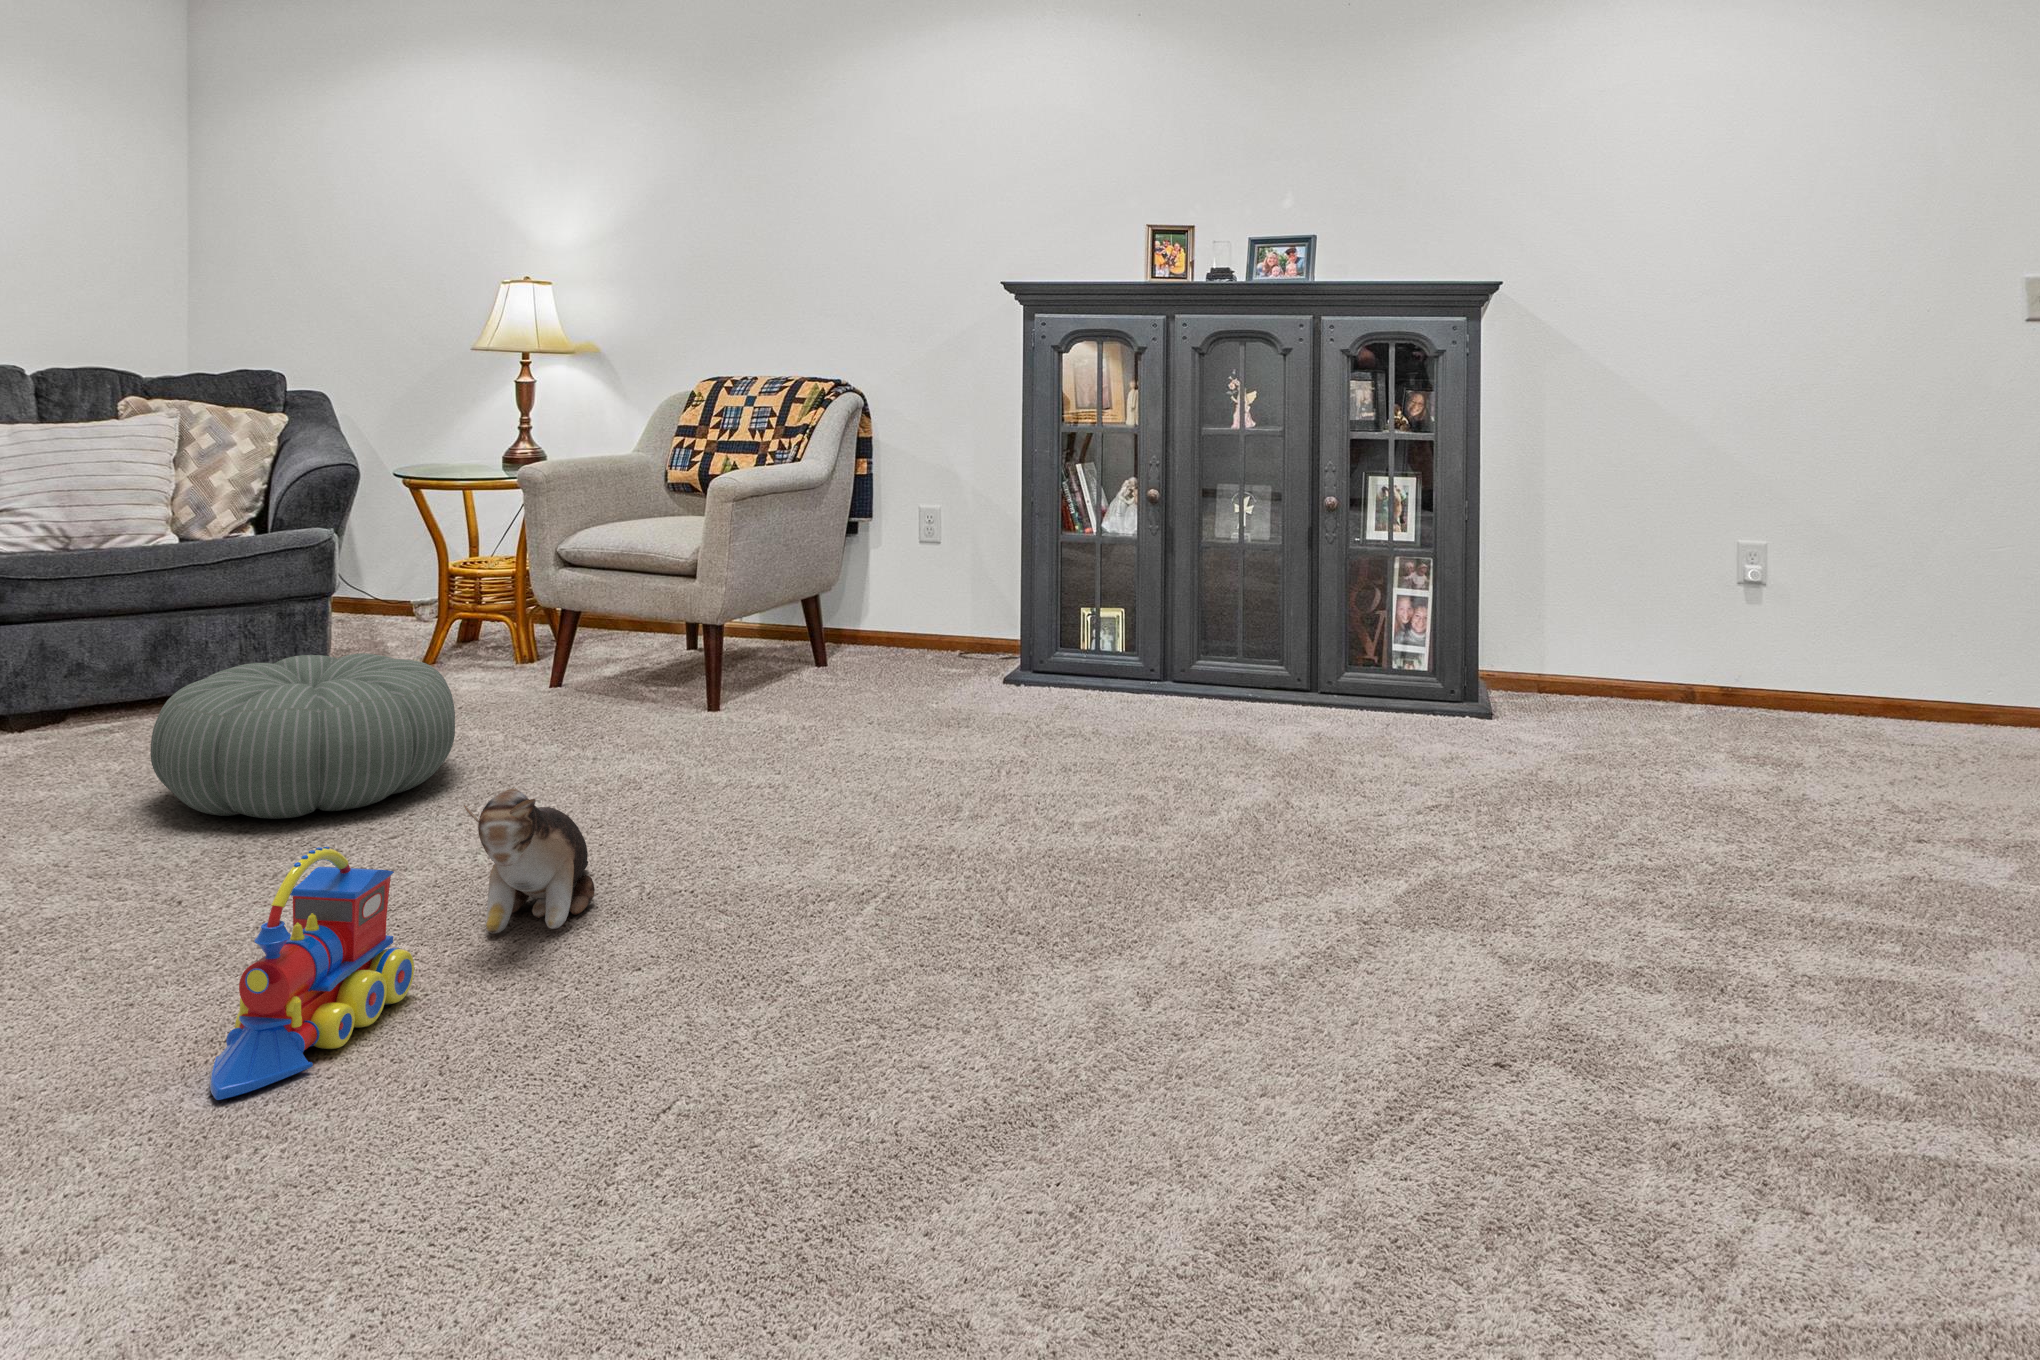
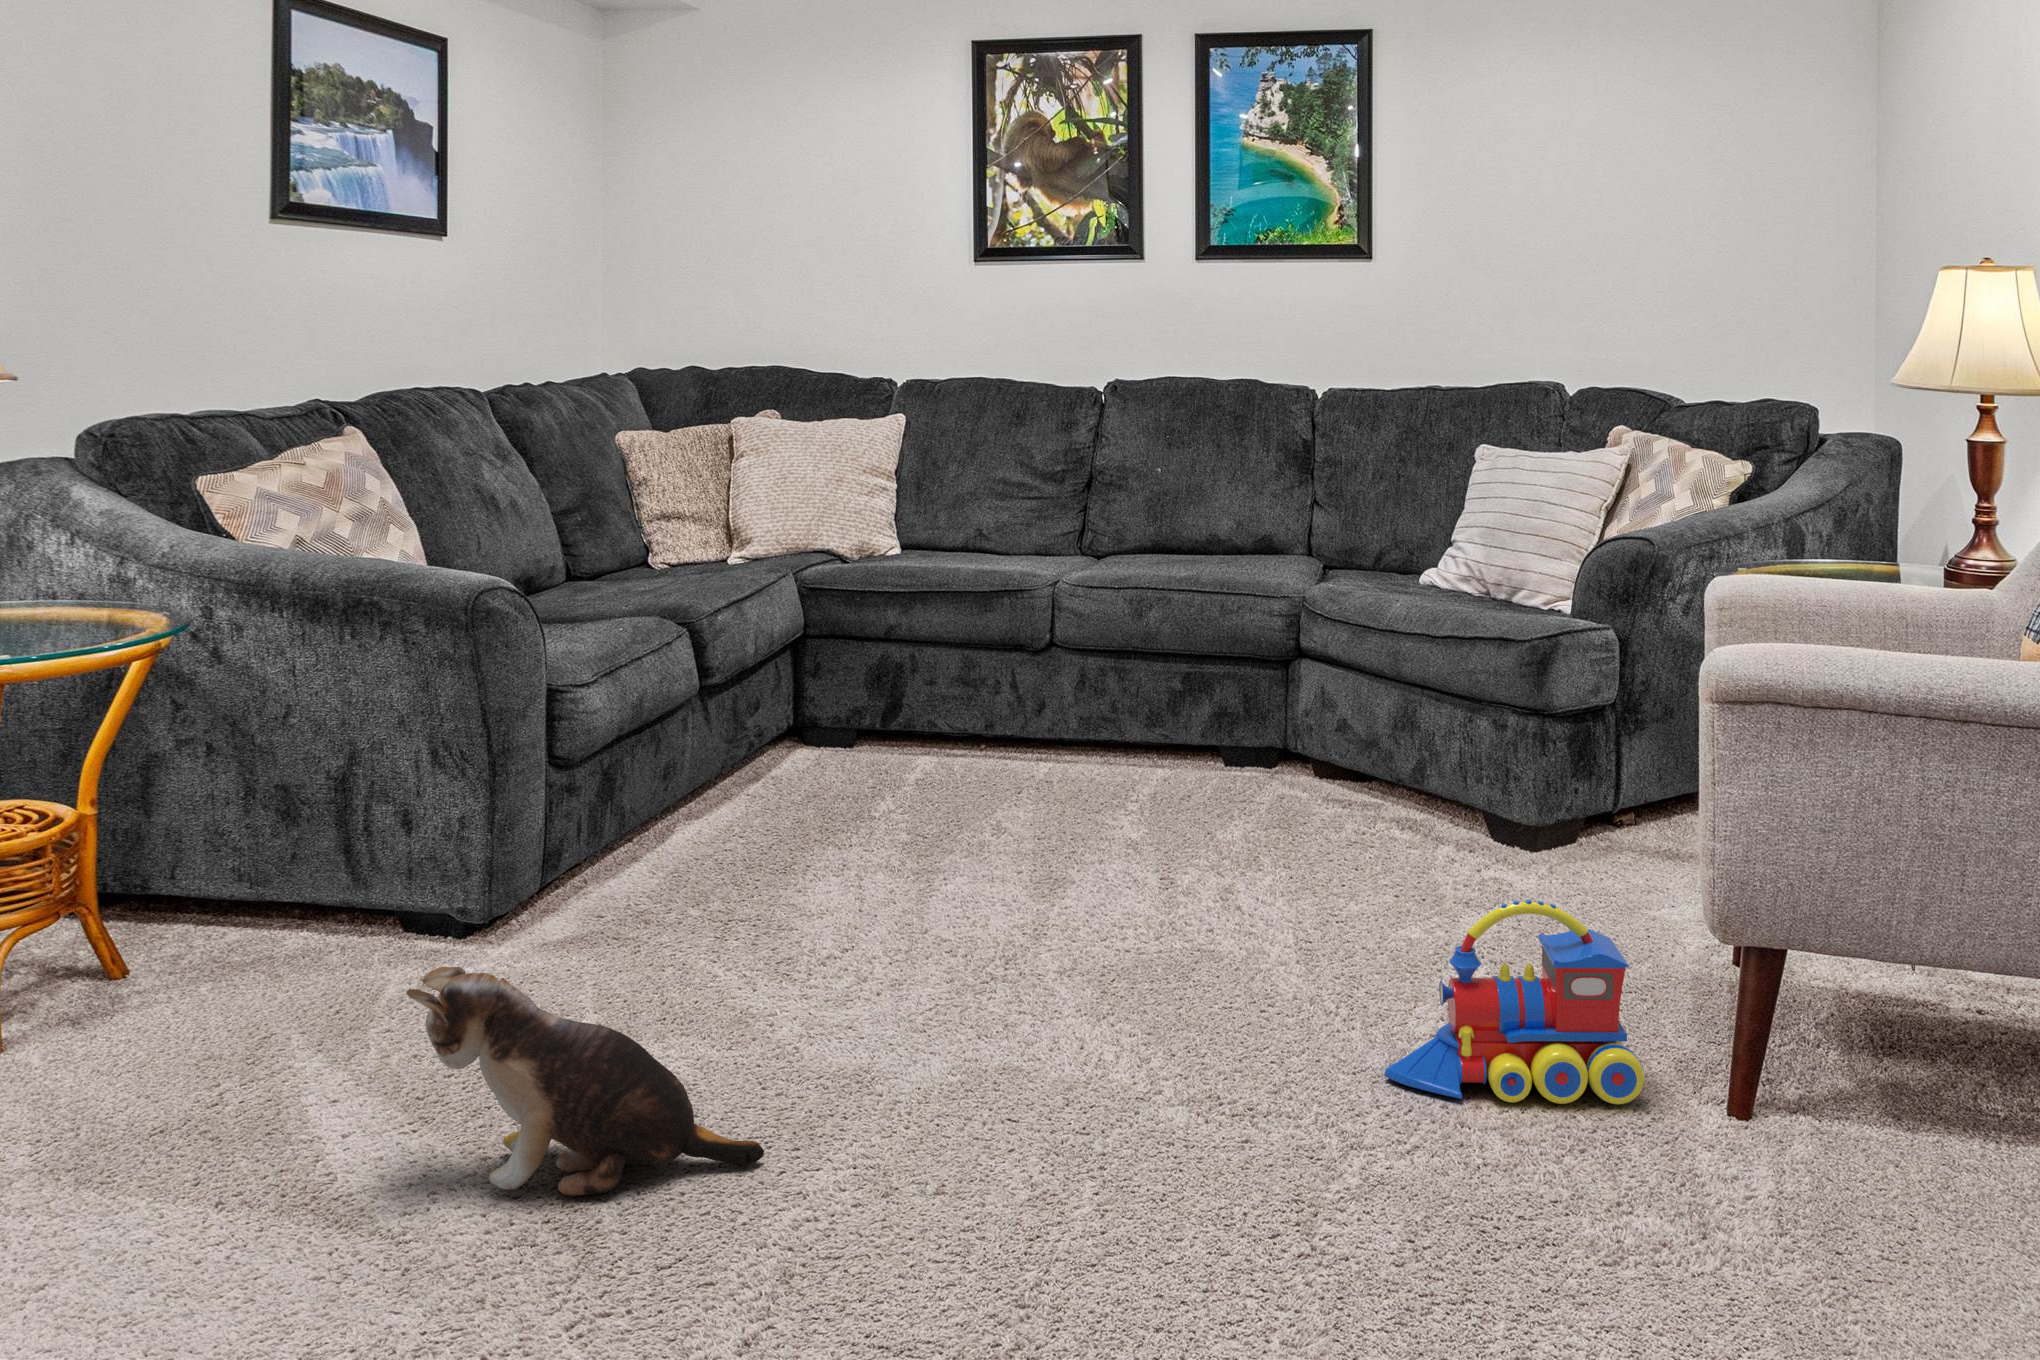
pouf: present [151,653,455,819] -> none [931,759,1277,983]
toy train: present [210,847,414,1100] -> present [1384,900,1644,1104]

